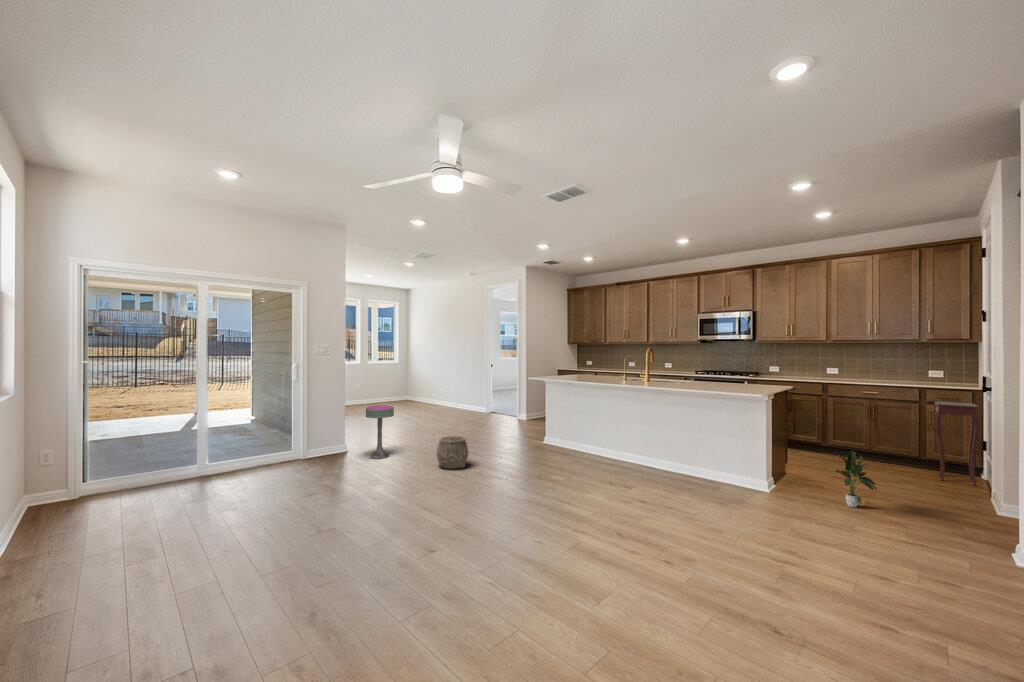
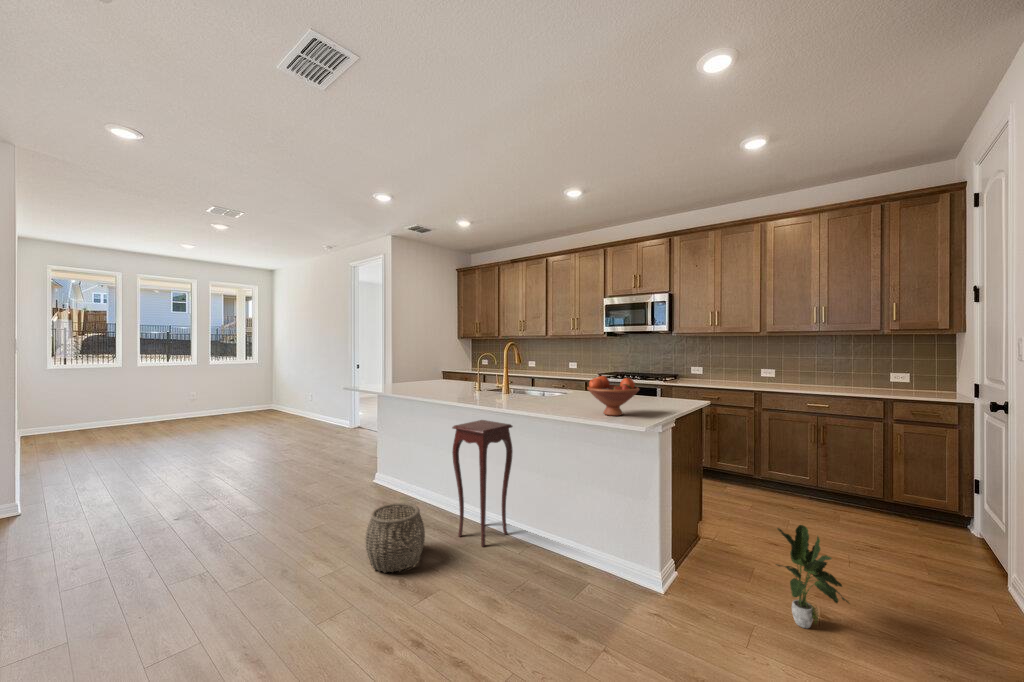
fruit bowl: none [713,367,748,391] -> present [587,376,639,416]
side table: present [935,402,980,486] -> present [452,420,513,547]
bar stool: present [366,405,394,459] -> none [43,439,107,531]
woven basket: present [437,436,468,469] -> present [365,503,425,572]

